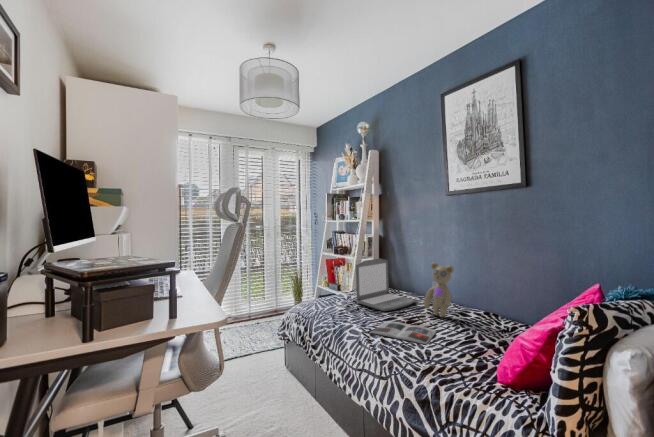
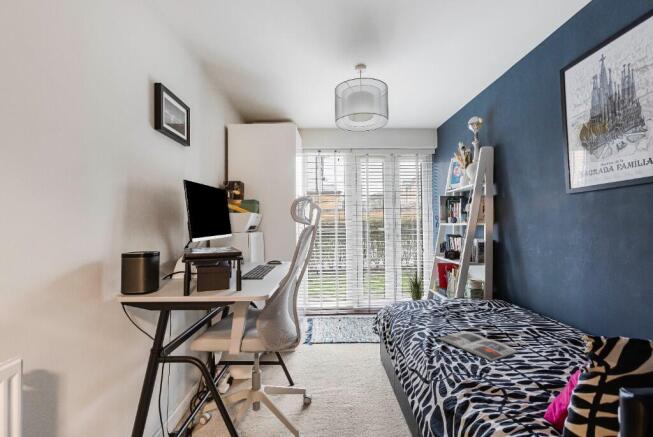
laptop: present [356,259,415,311] -> none [447,265,520,322]
teddy bear: present [424,263,454,317] -> none [520,273,556,339]

